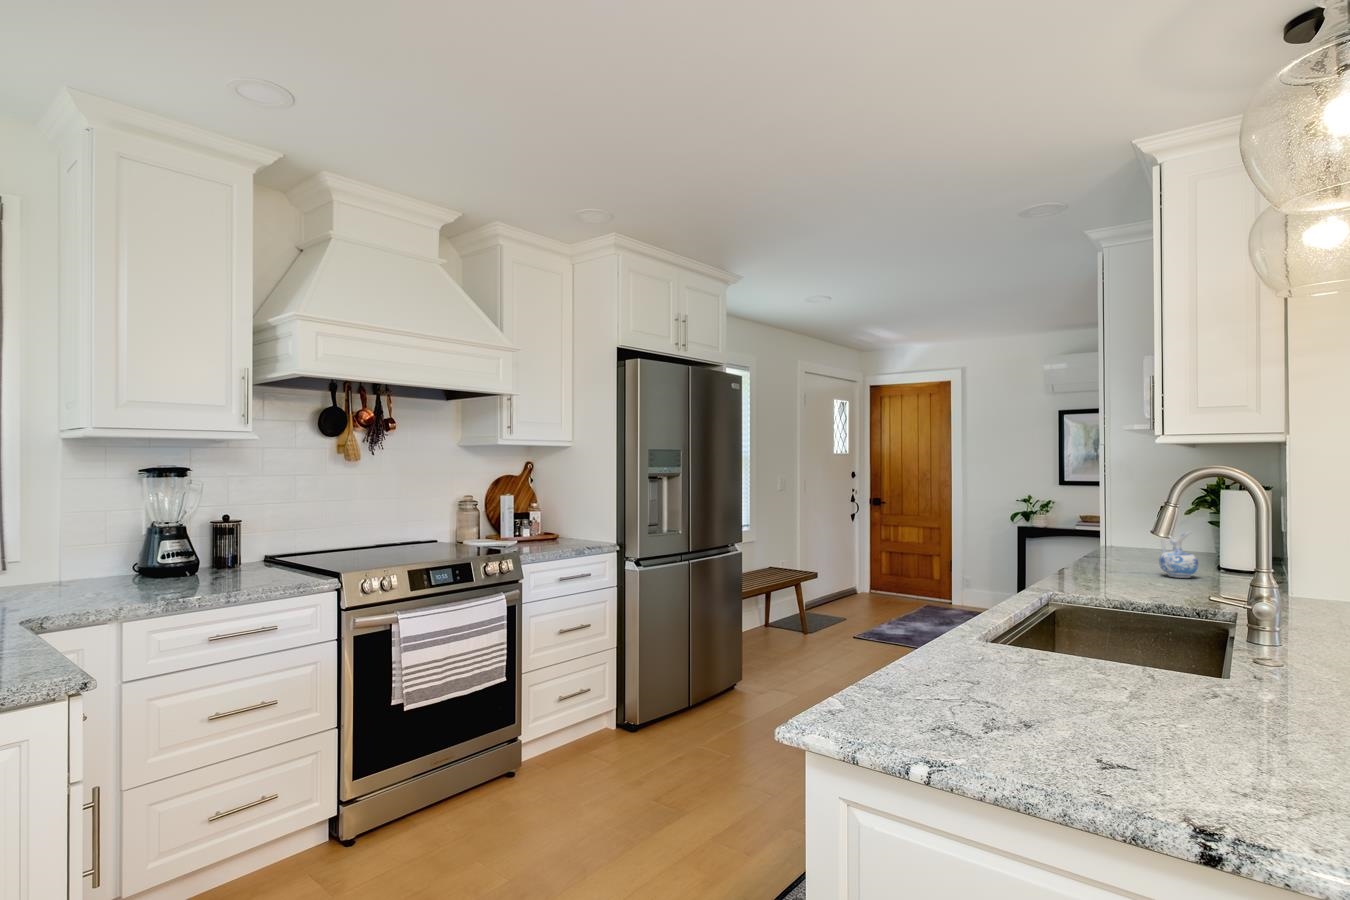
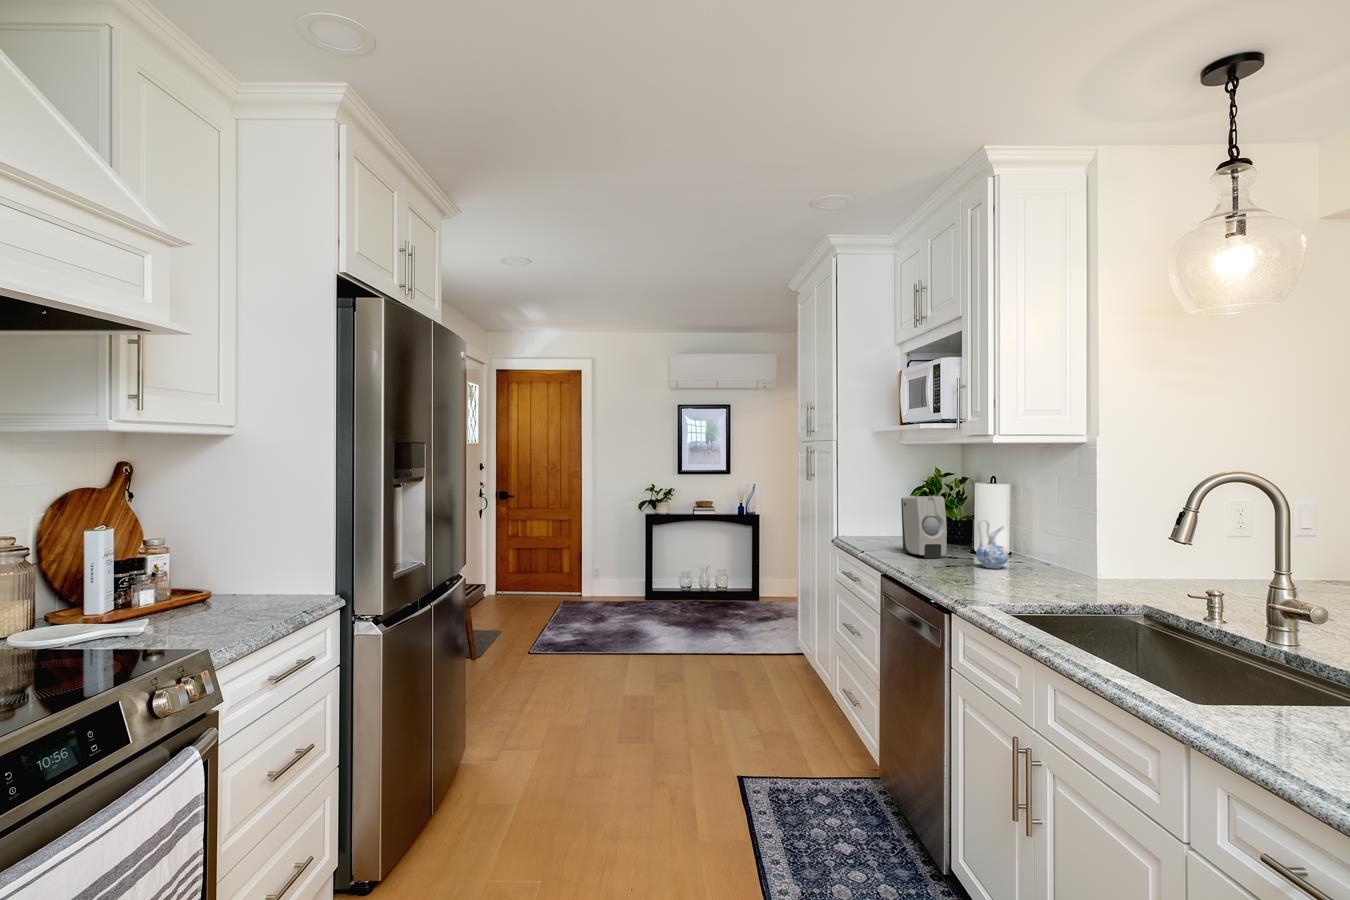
soap dispenser: none [1122,498,1161,567] -> present [901,496,947,558]

